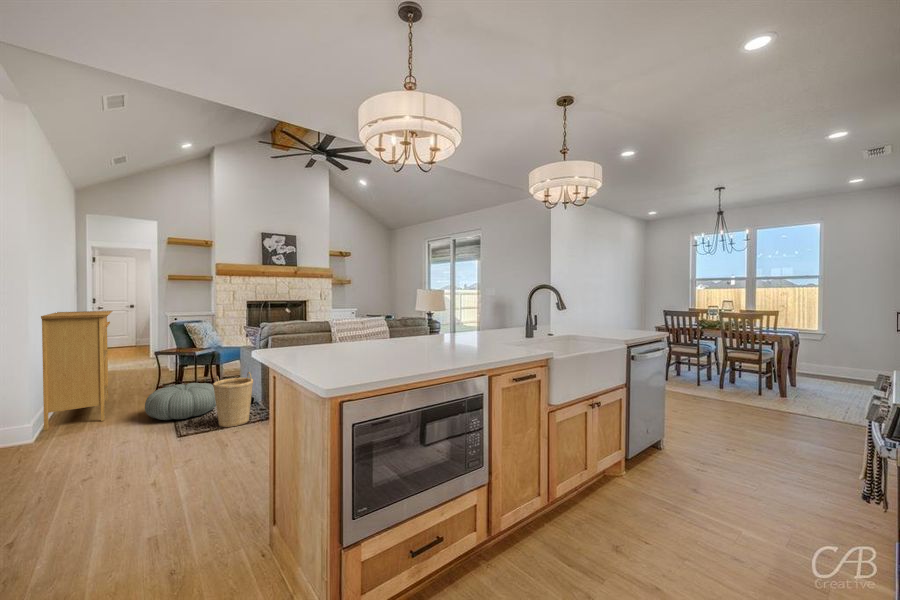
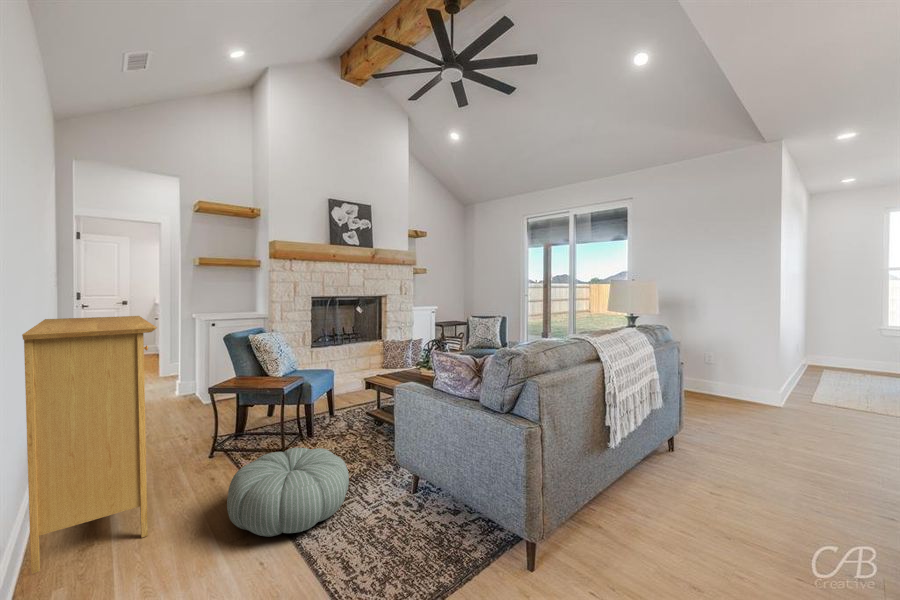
basket: present [213,372,253,427] -> none [373,439,442,558]

